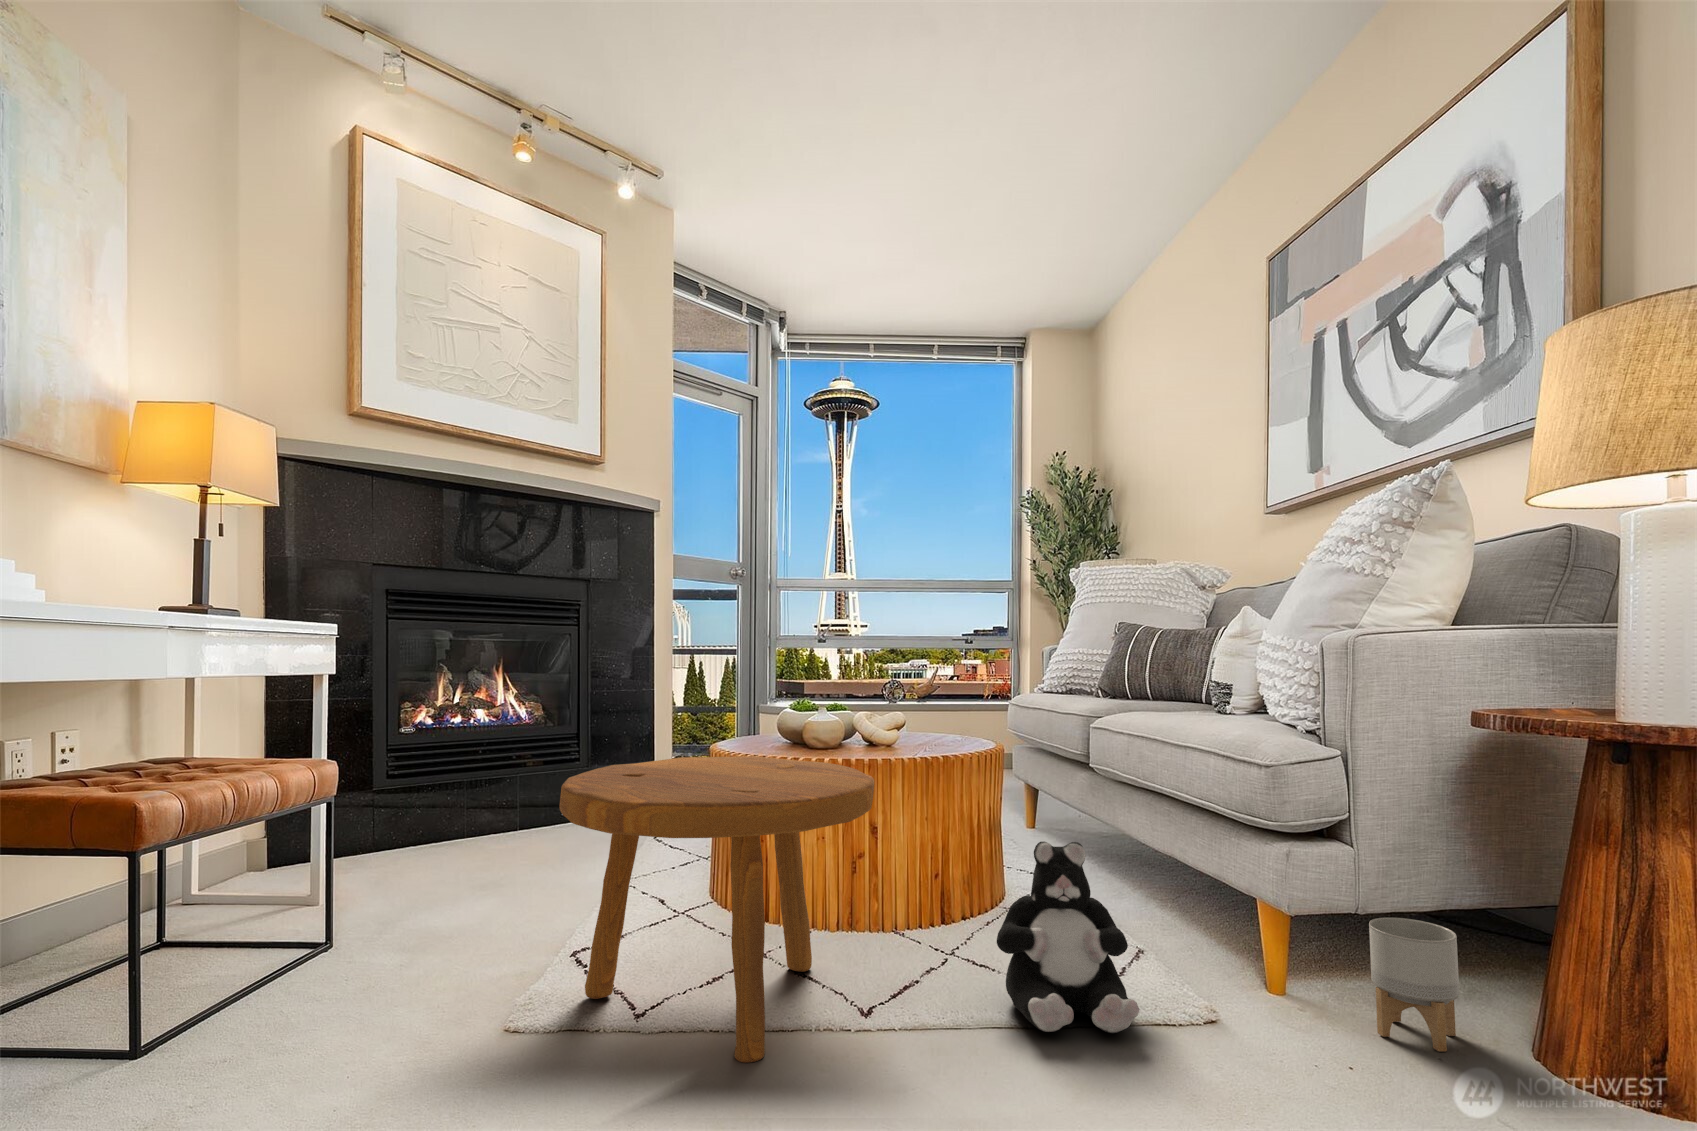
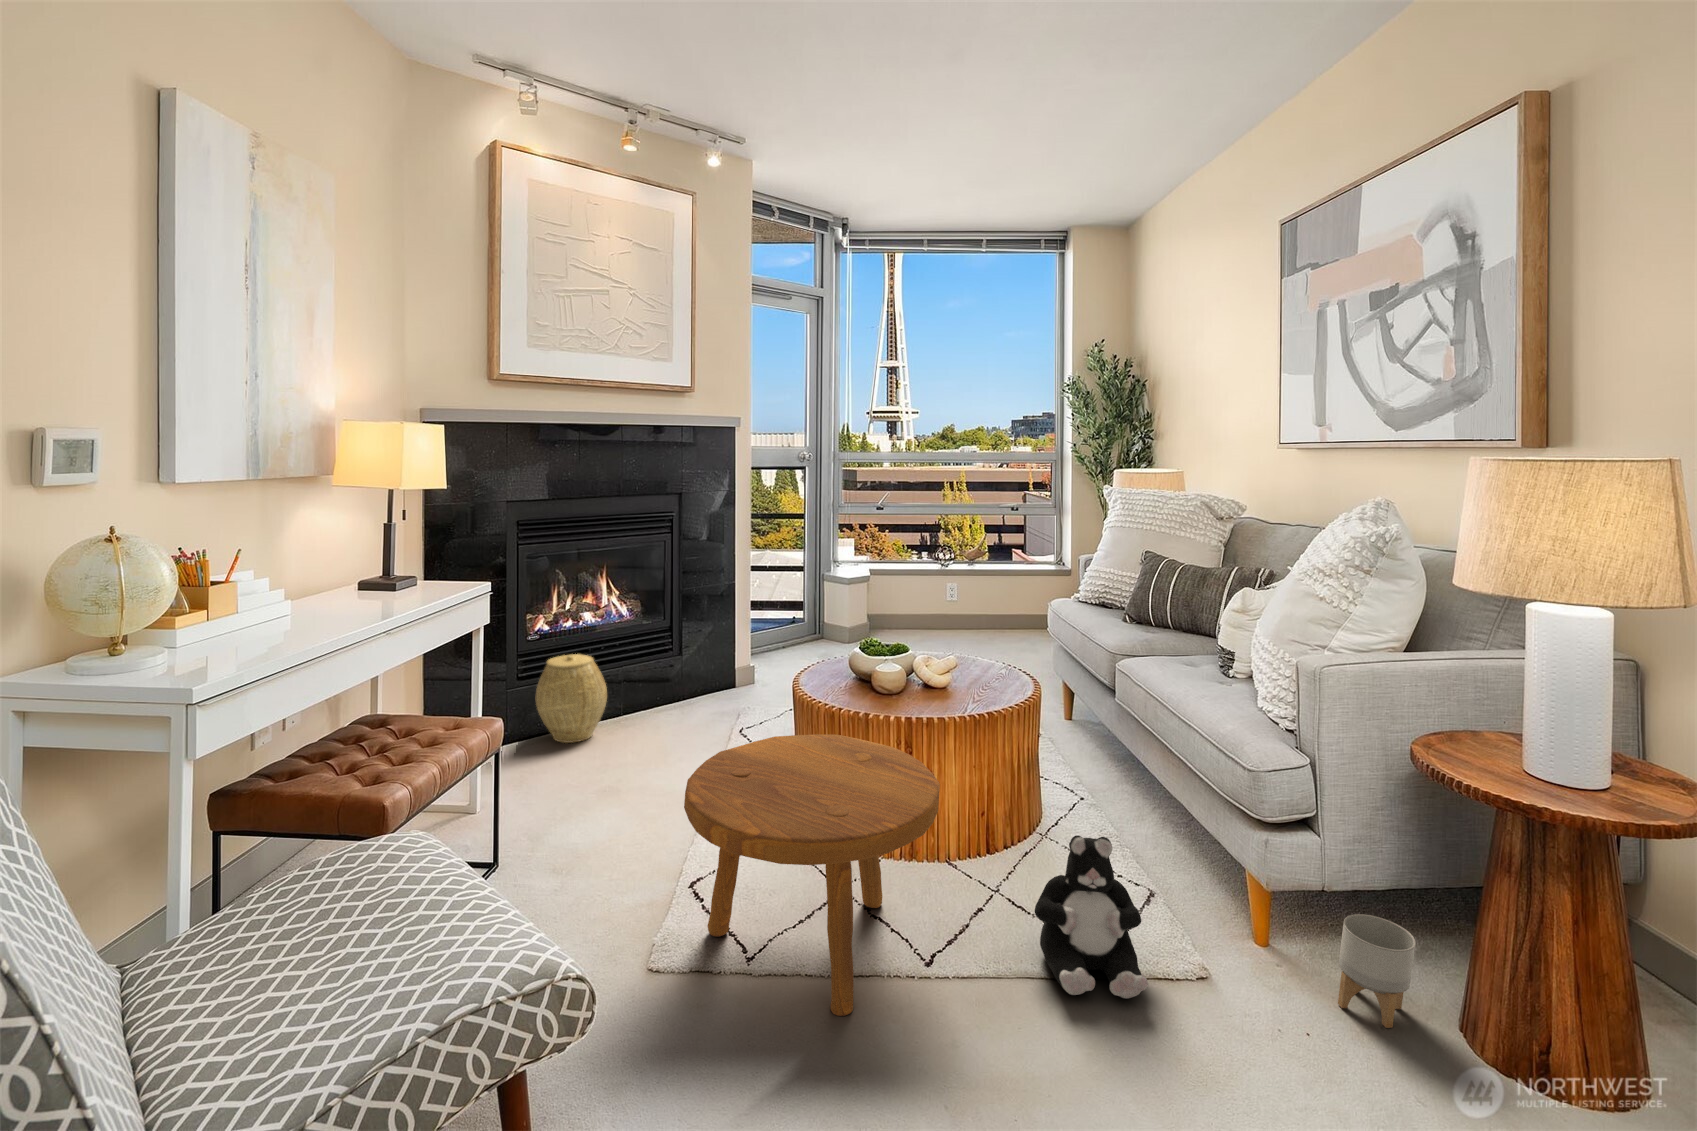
woven basket: none [405,746,494,854] -> present [536,654,607,743]

